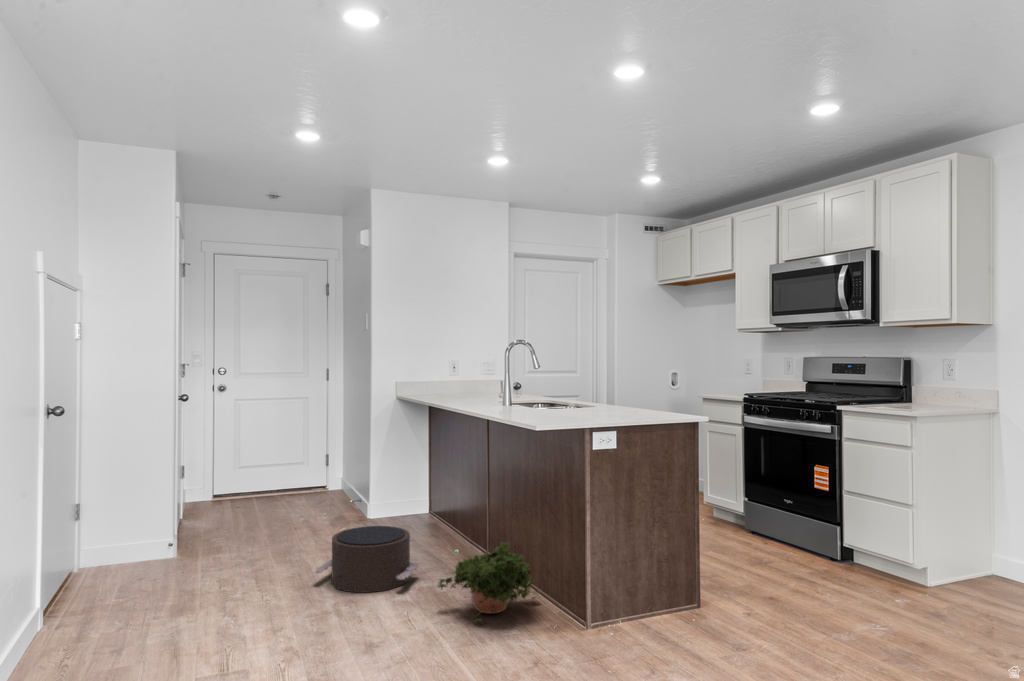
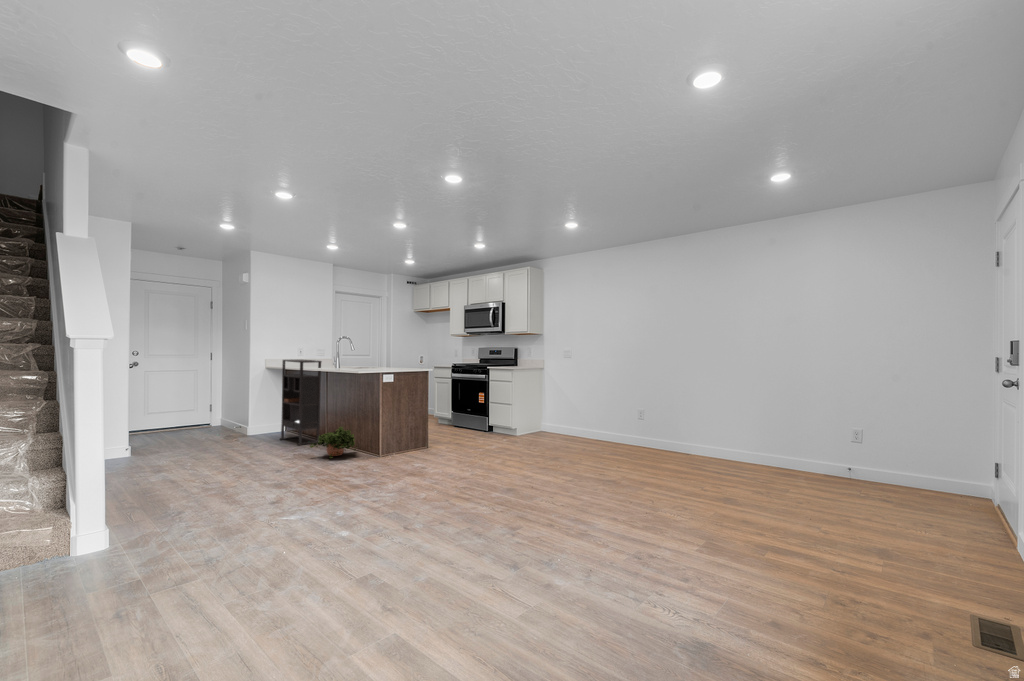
bookshelf: none [409,385,476,561] -> present [280,360,321,445]
pouf: present [315,526,419,593] -> none [238,428,294,457]

